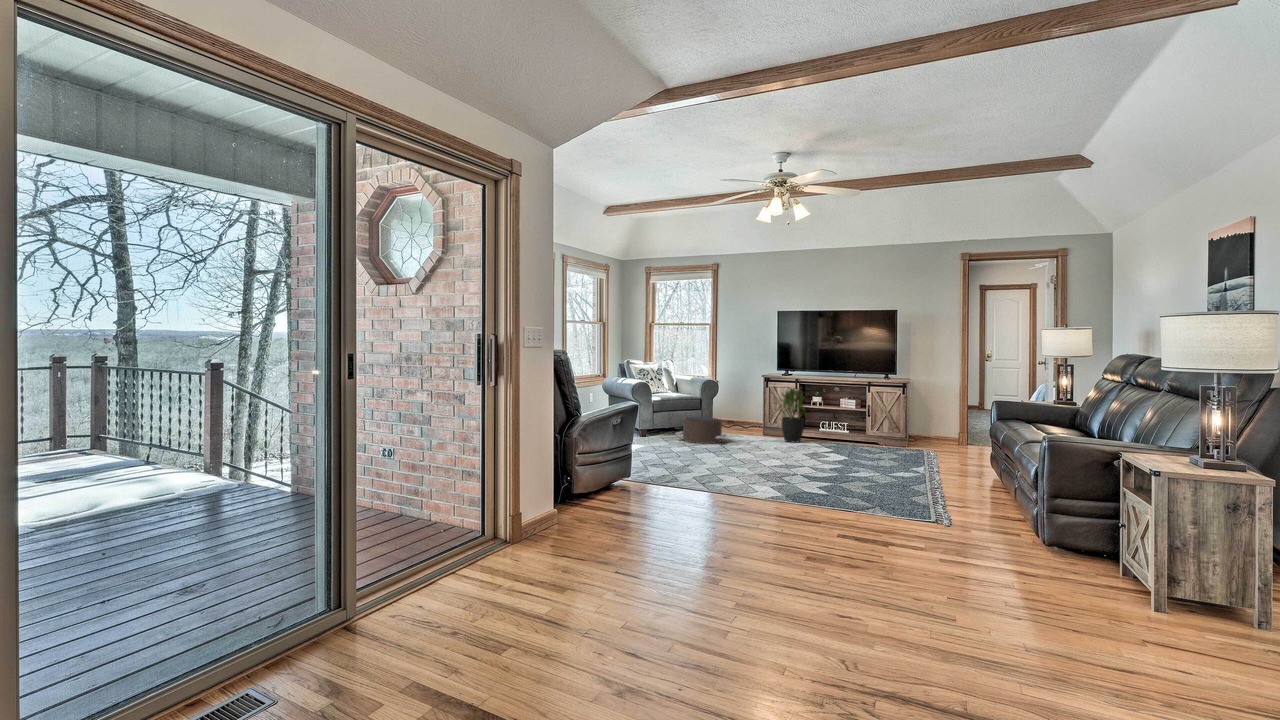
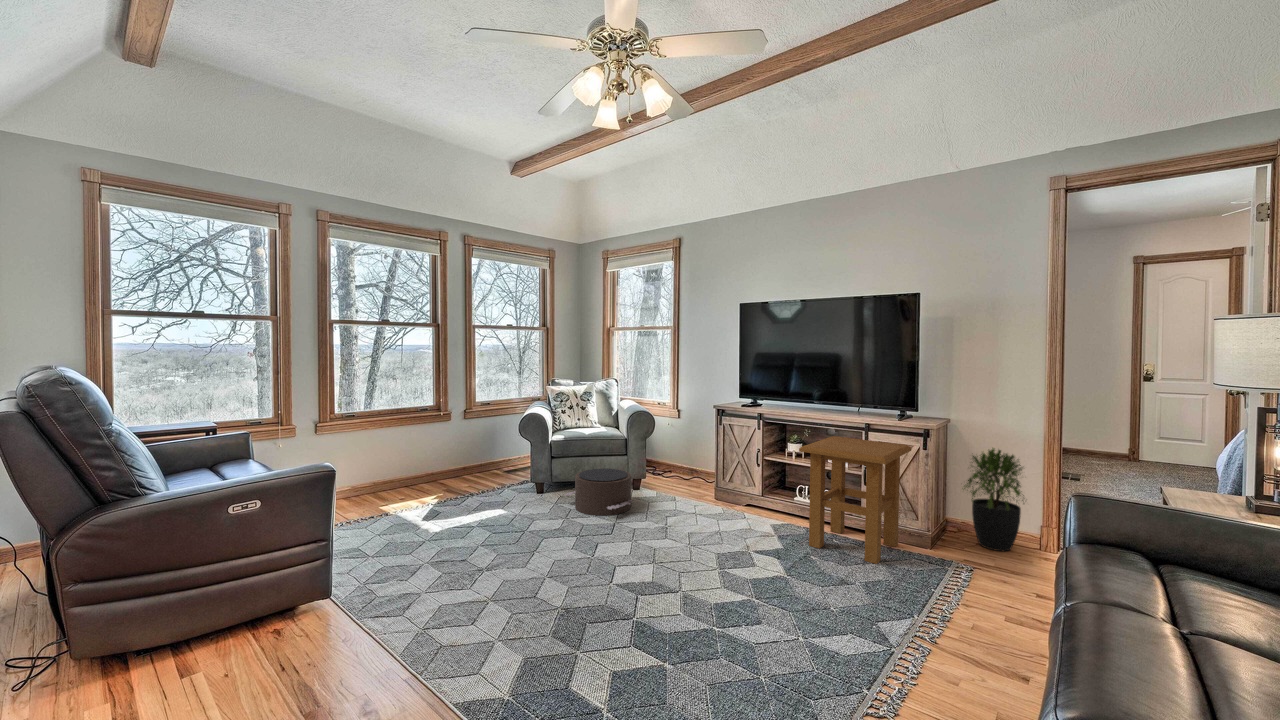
potted plant: present [778,388,805,443] -> present [964,448,1024,551]
side table: none [844,388,898,453] -> present [799,436,911,564]

